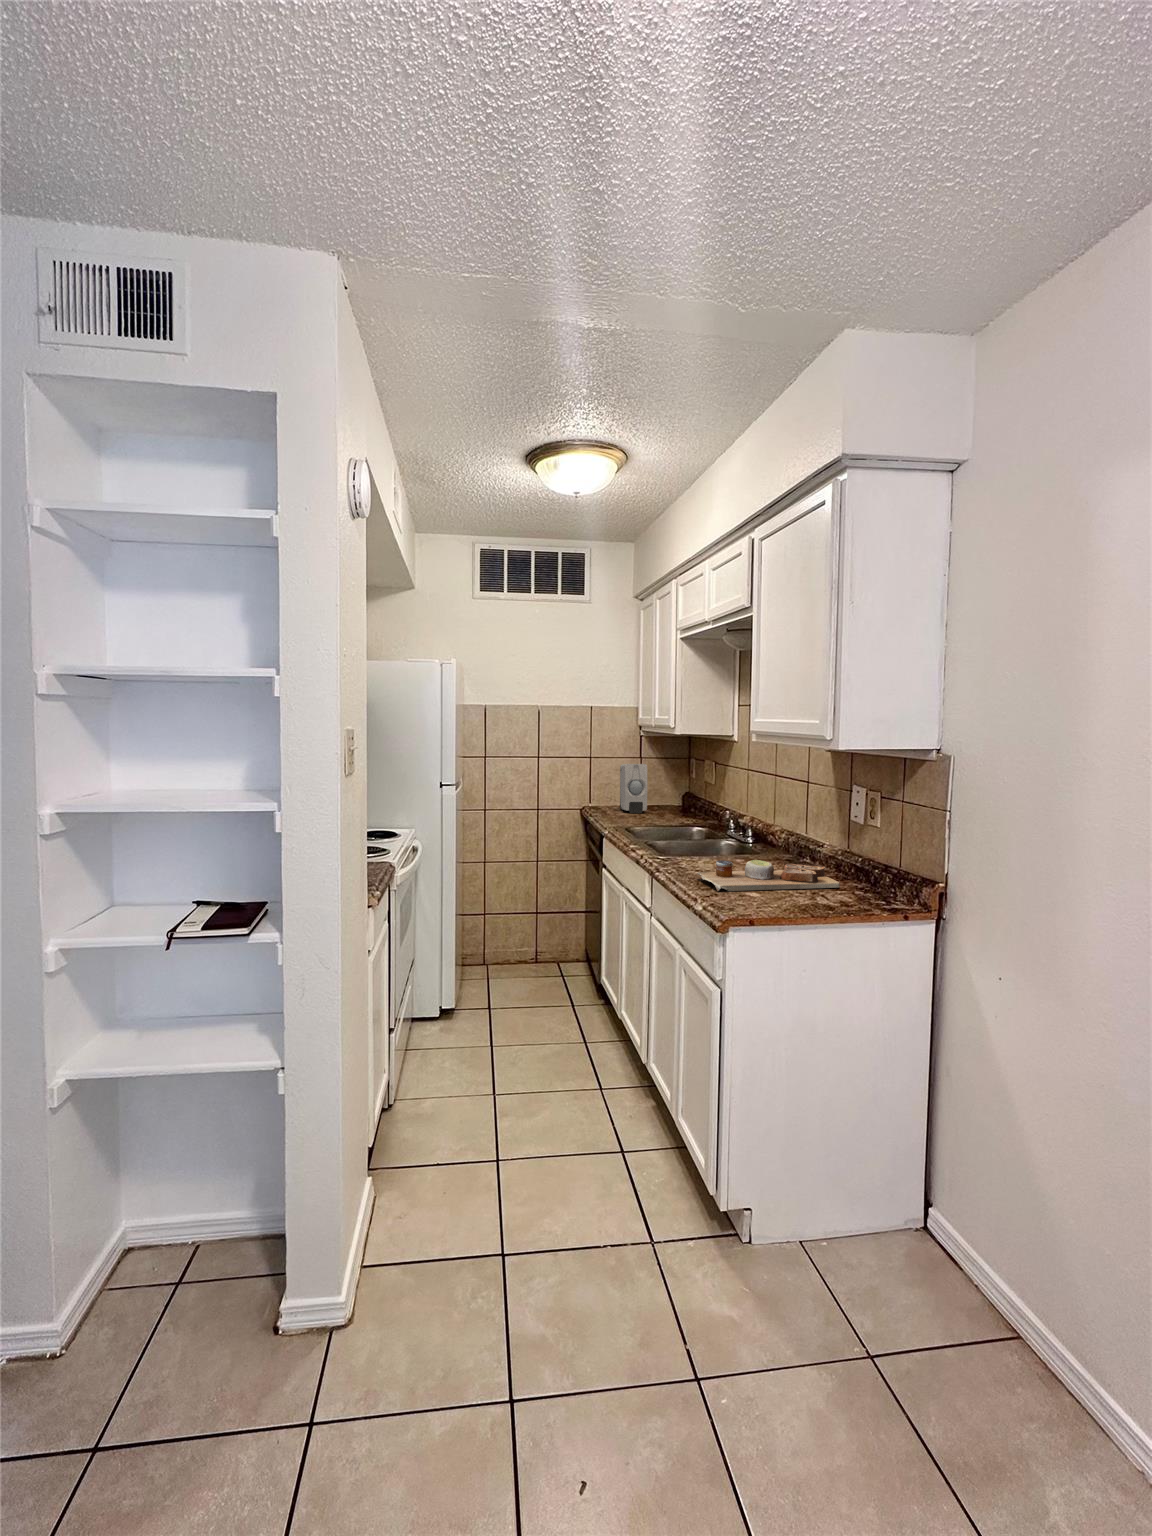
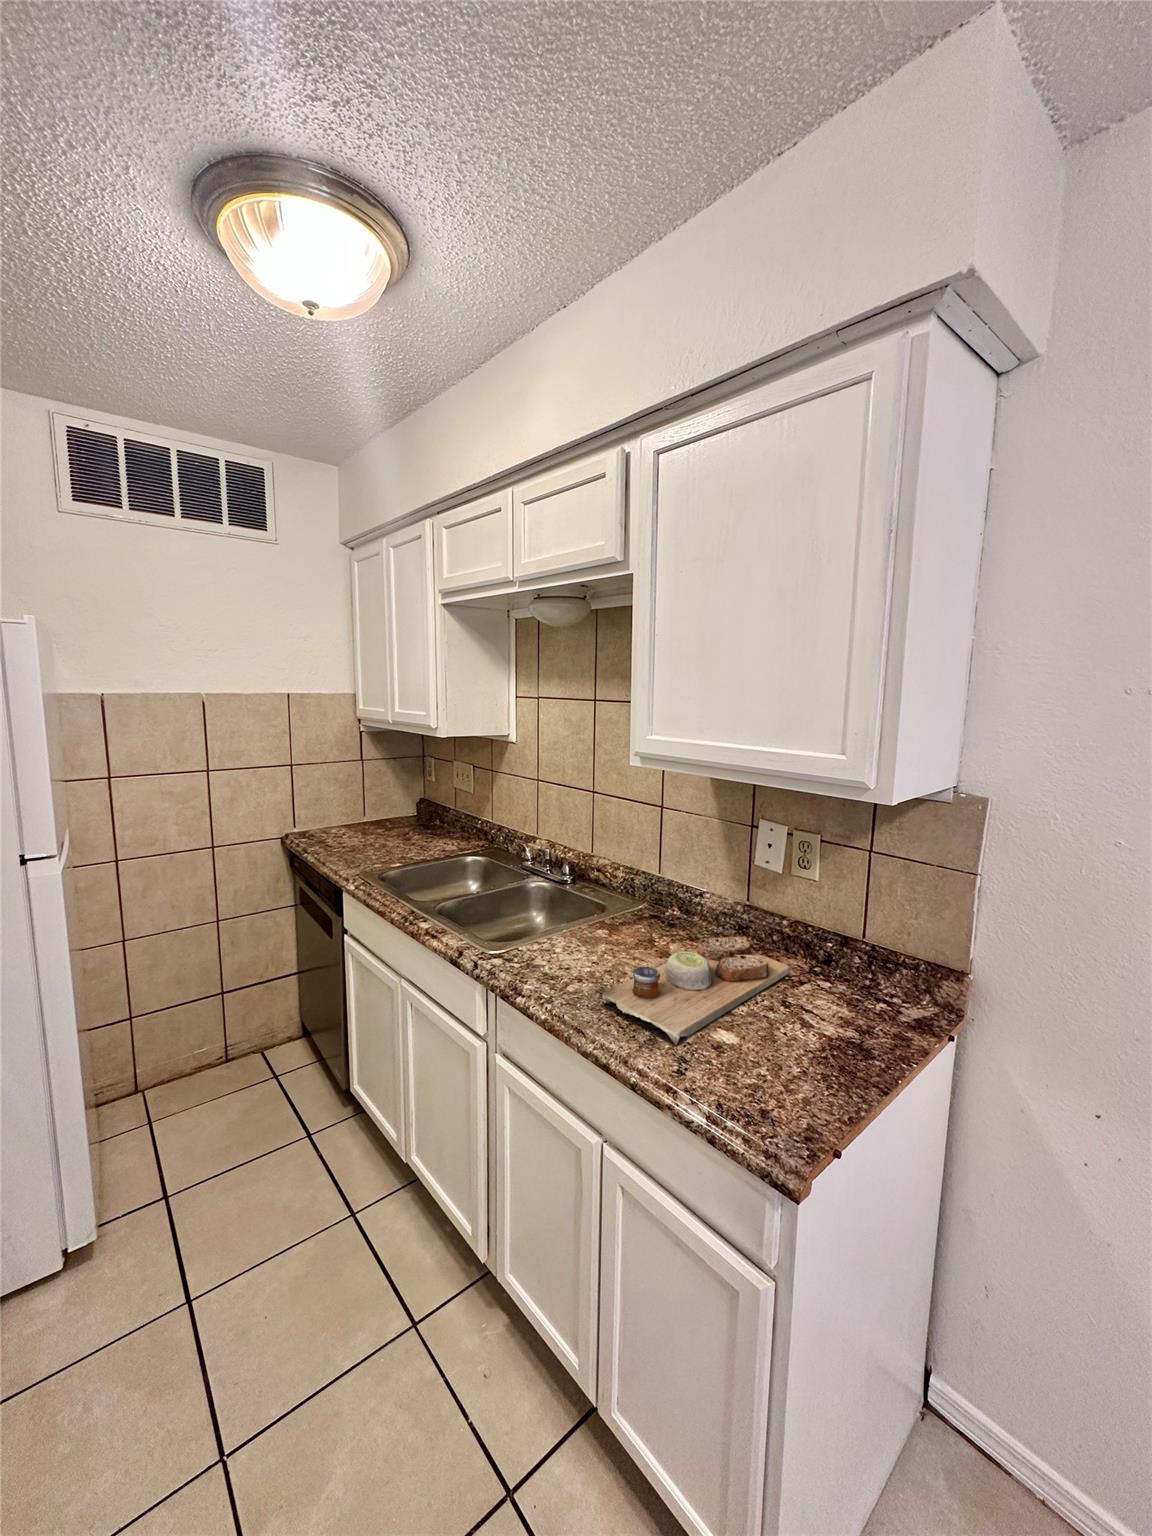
soap dispenser: present [620,764,648,813] -> none [335,771,381,838]

